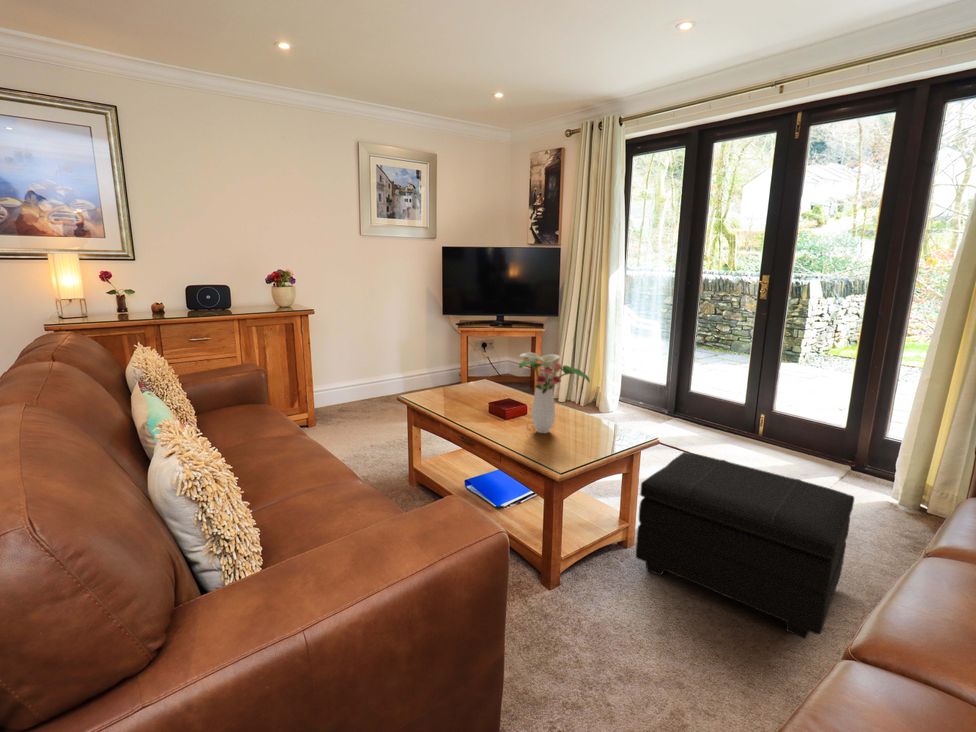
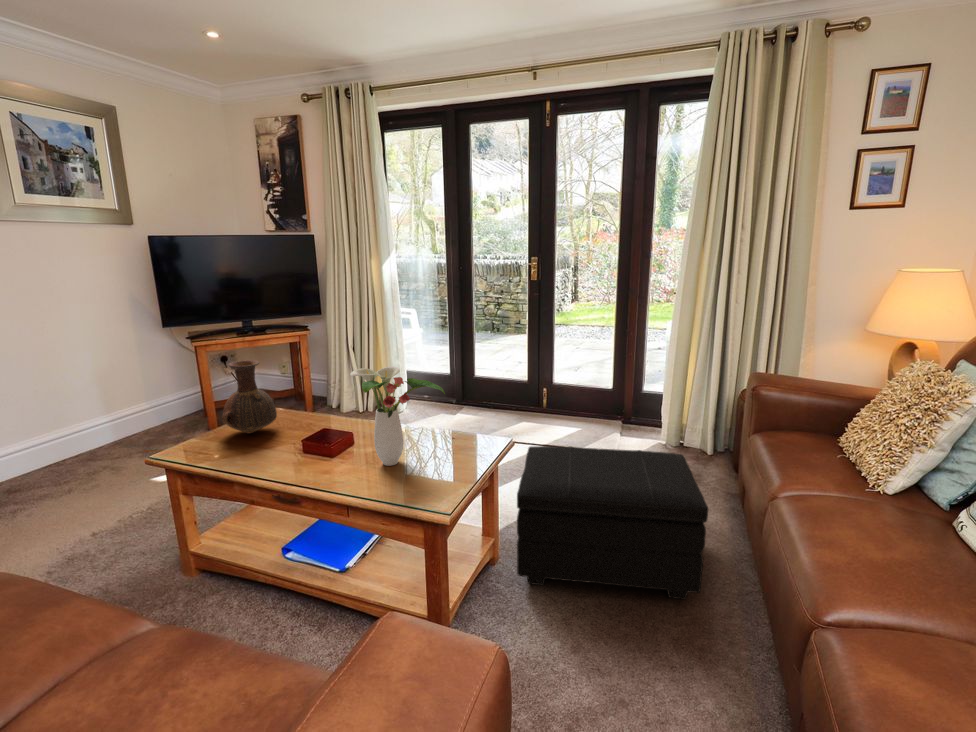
vase: none [444,339,484,394] -> present [222,360,277,434]

